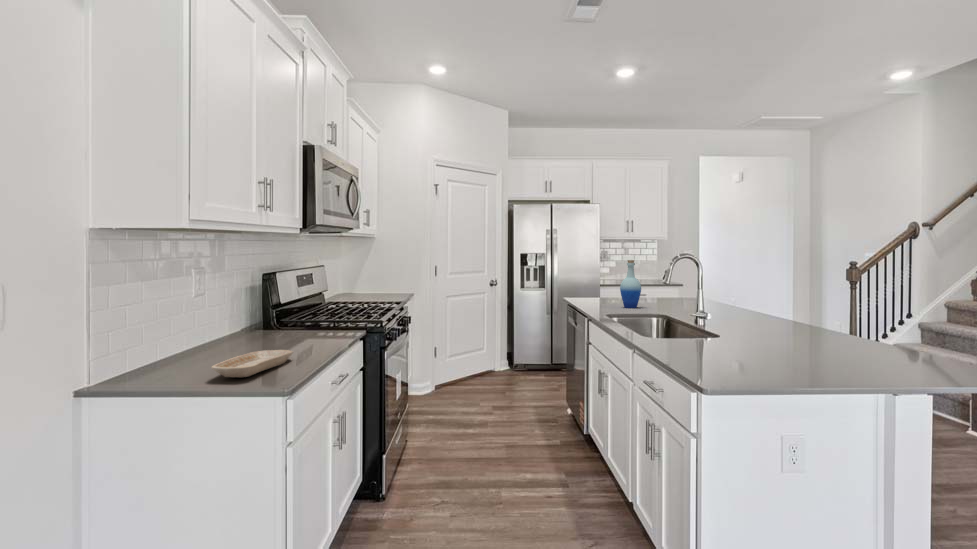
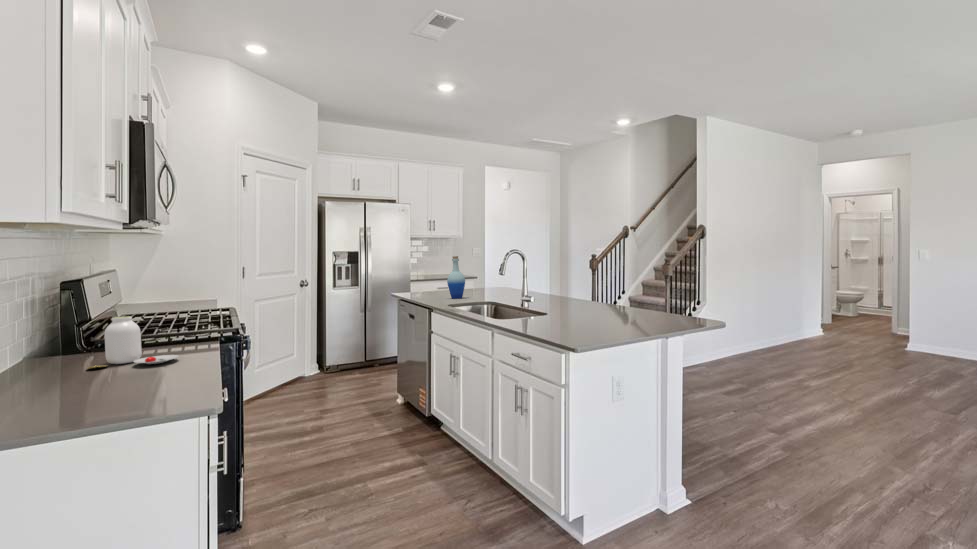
jar: none [262,306,323,346] -> present [87,316,179,369]
tray: present [211,350,293,377] -> none [55,368,157,409]

